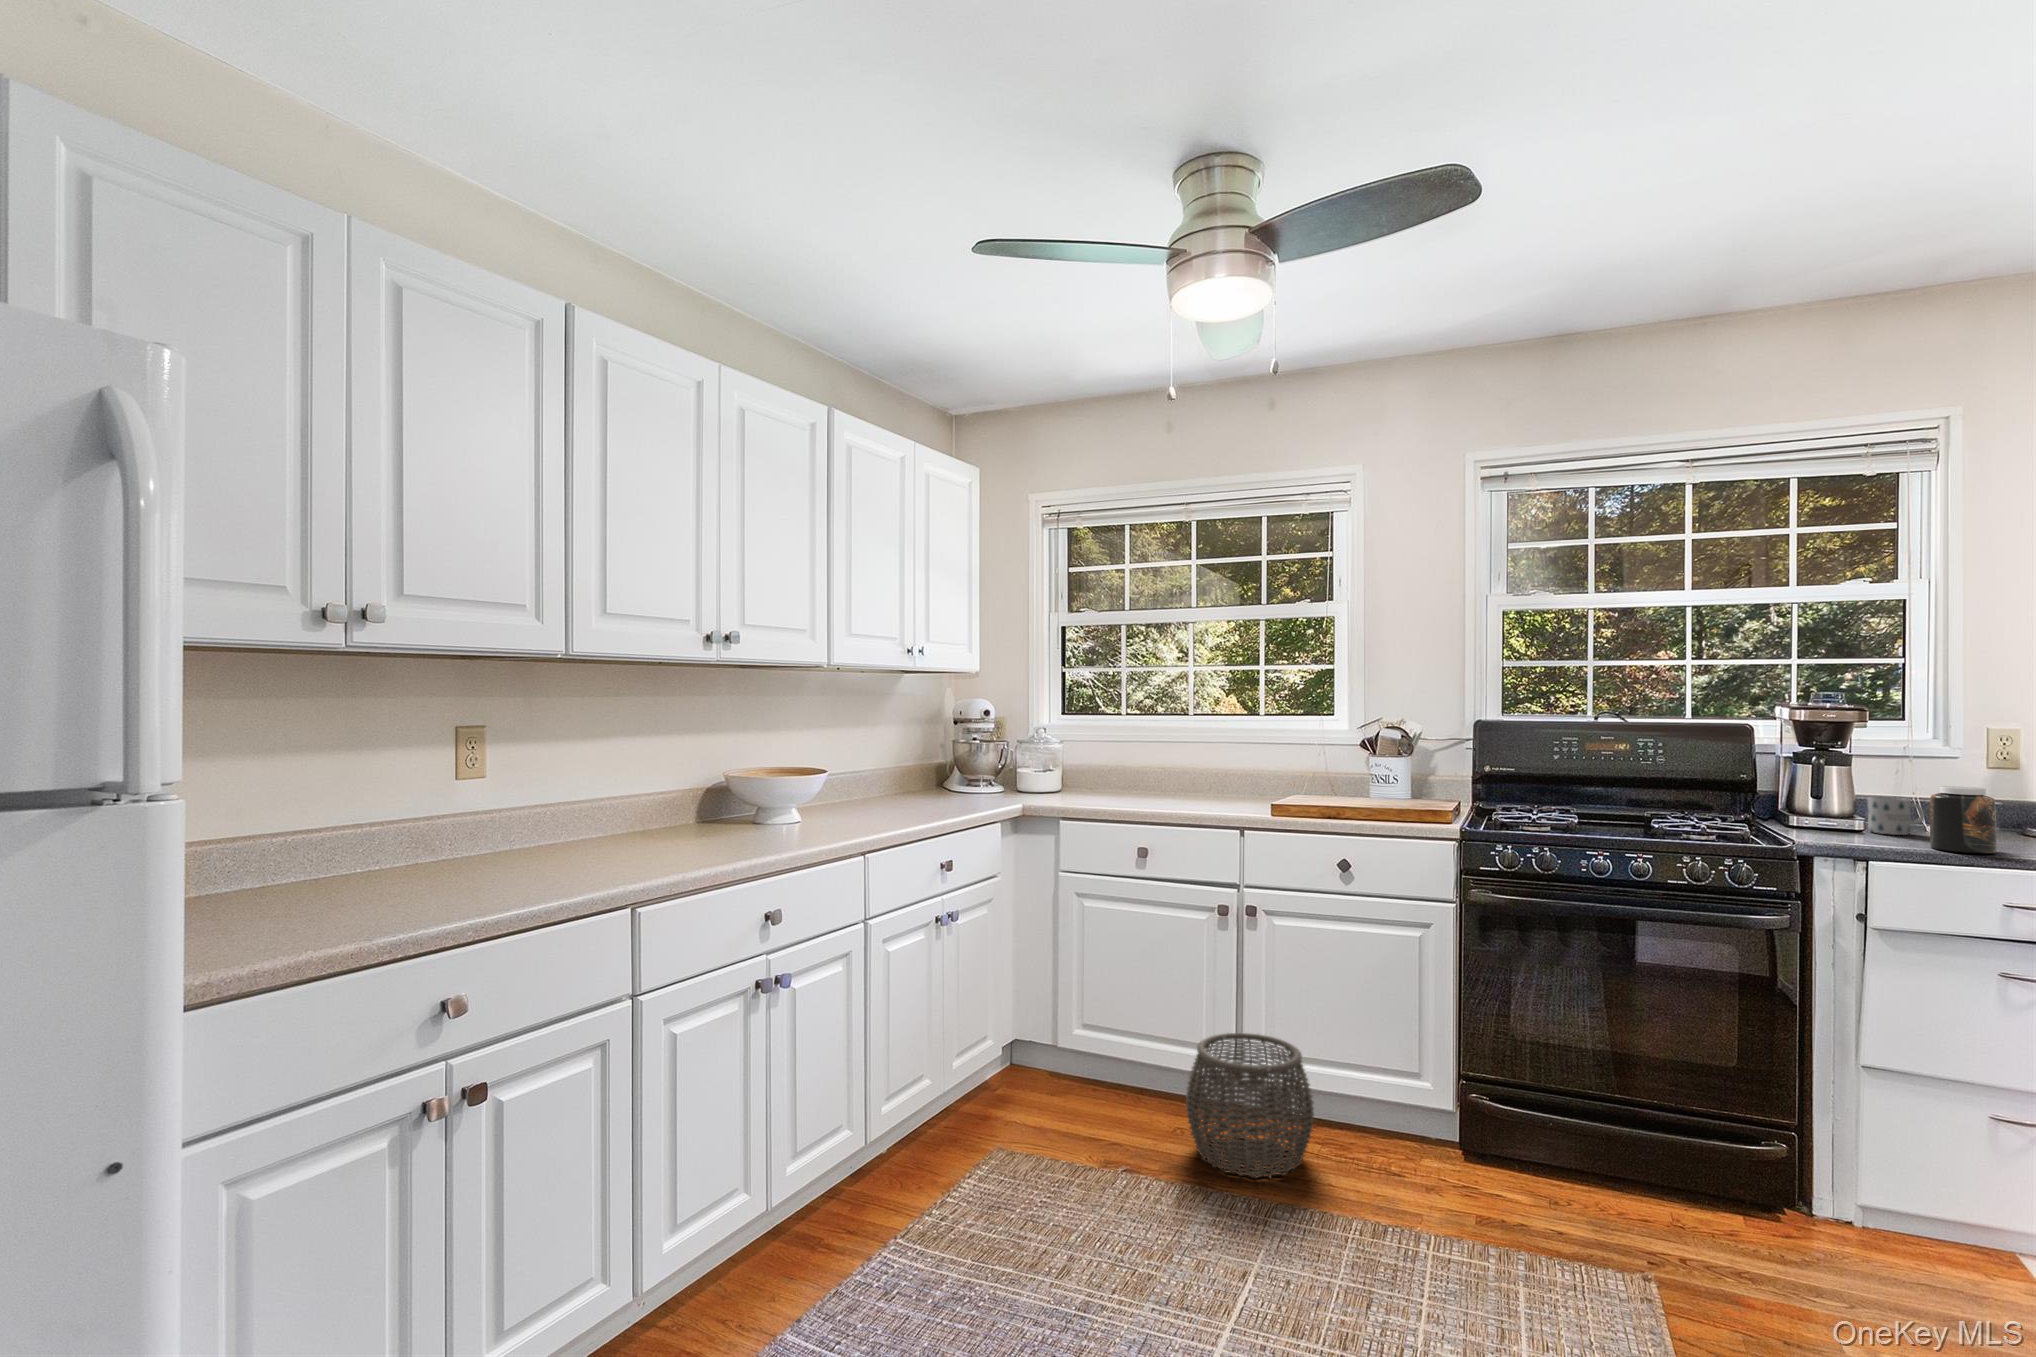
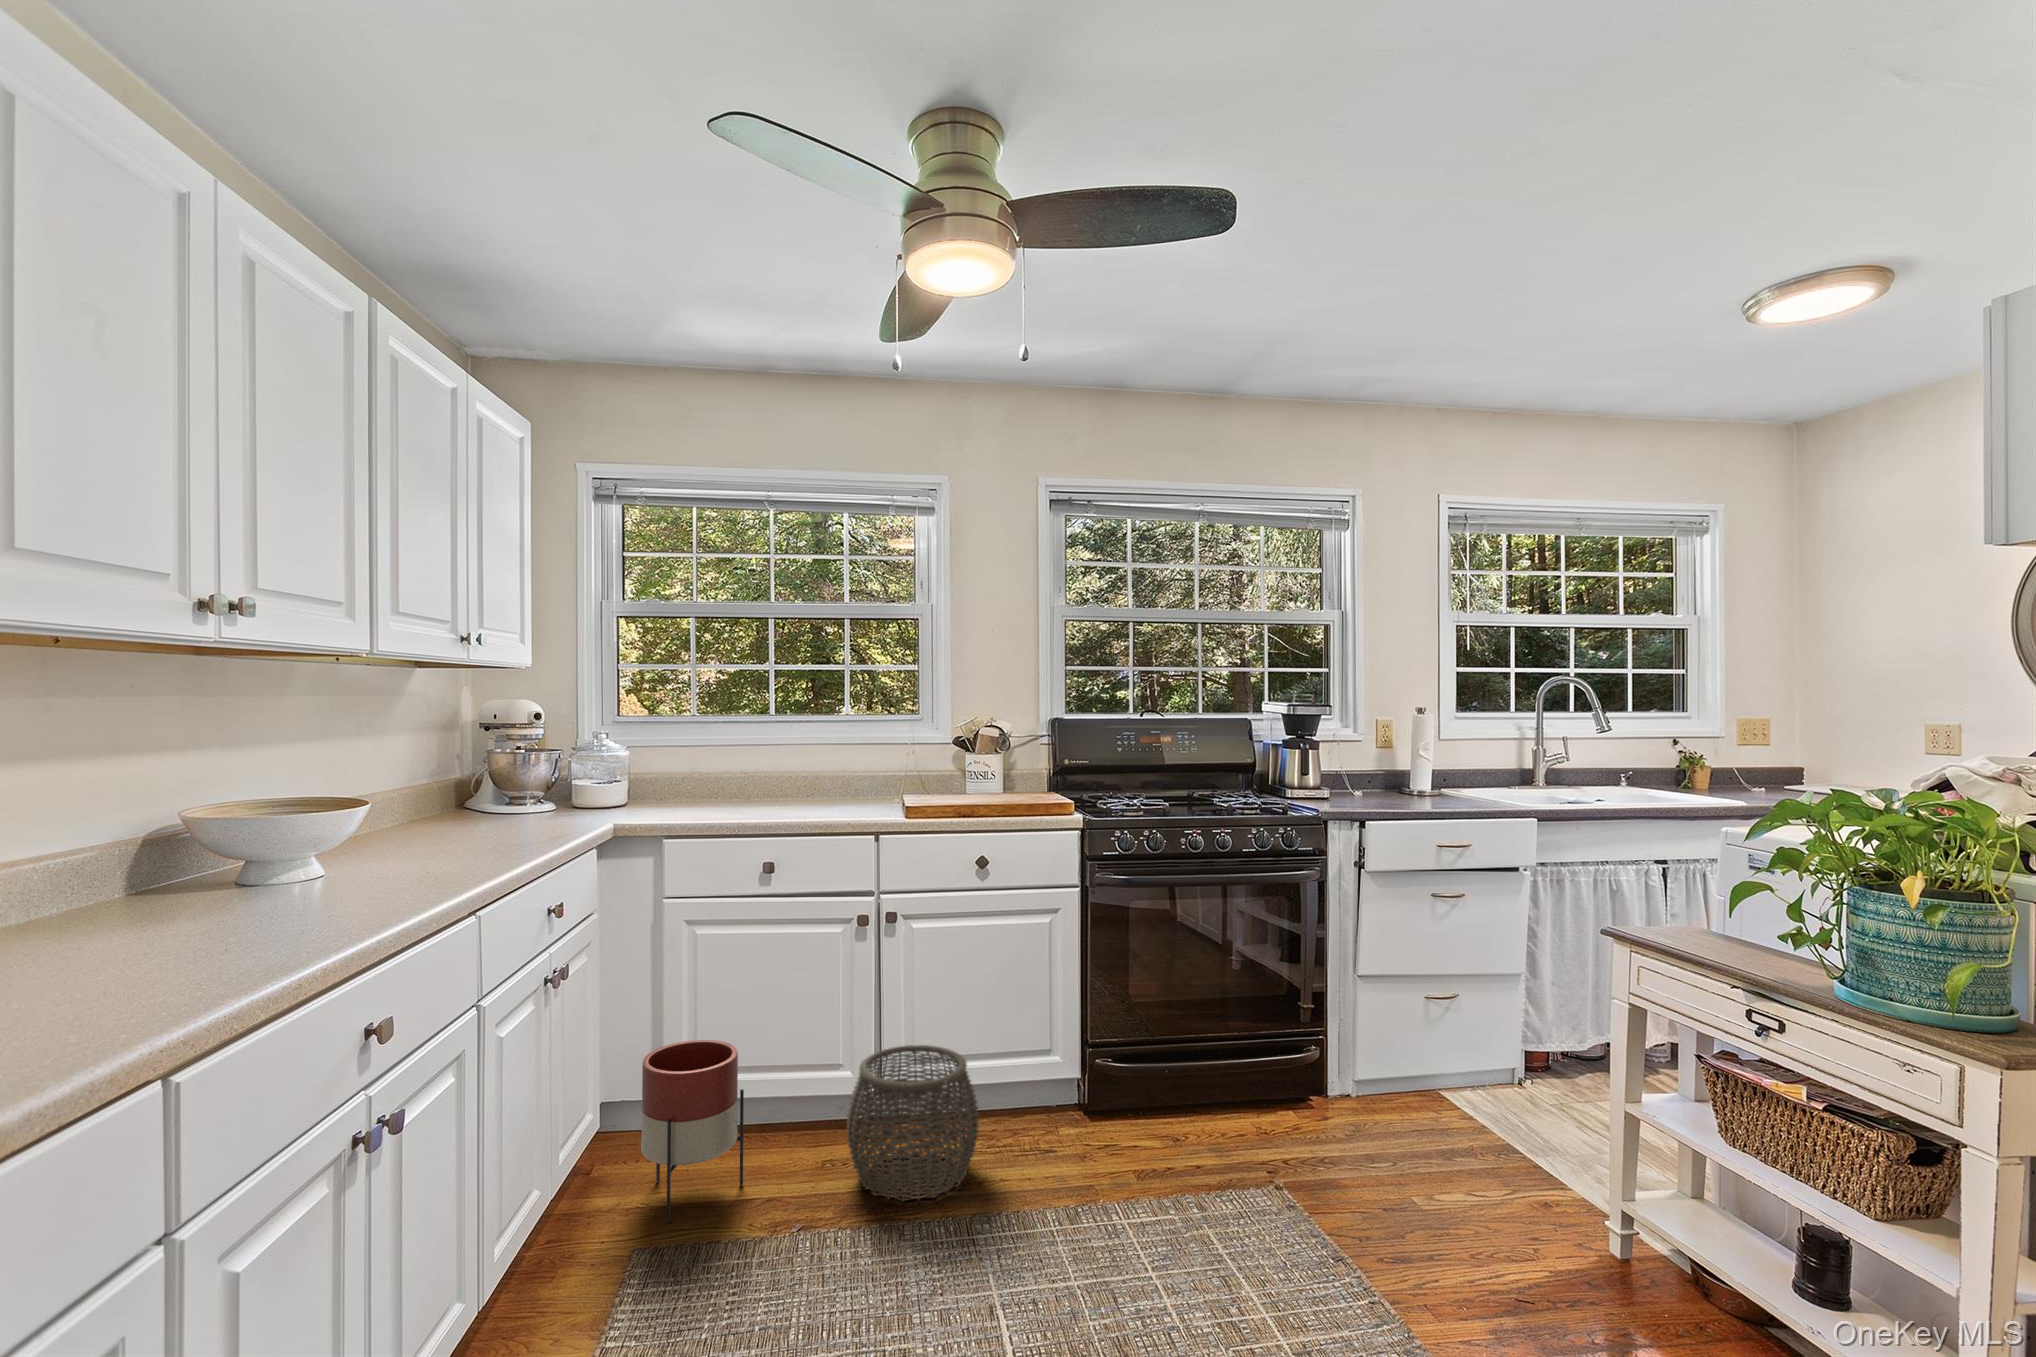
jar: present [1930,786,1997,853] -> none [1386,759,1425,807]
mug: present [1868,797,1925,835] -> none [1336,769,1367,797]
planter: none [1022,992,1104,1135] -> present [641,1040,744,1223]

